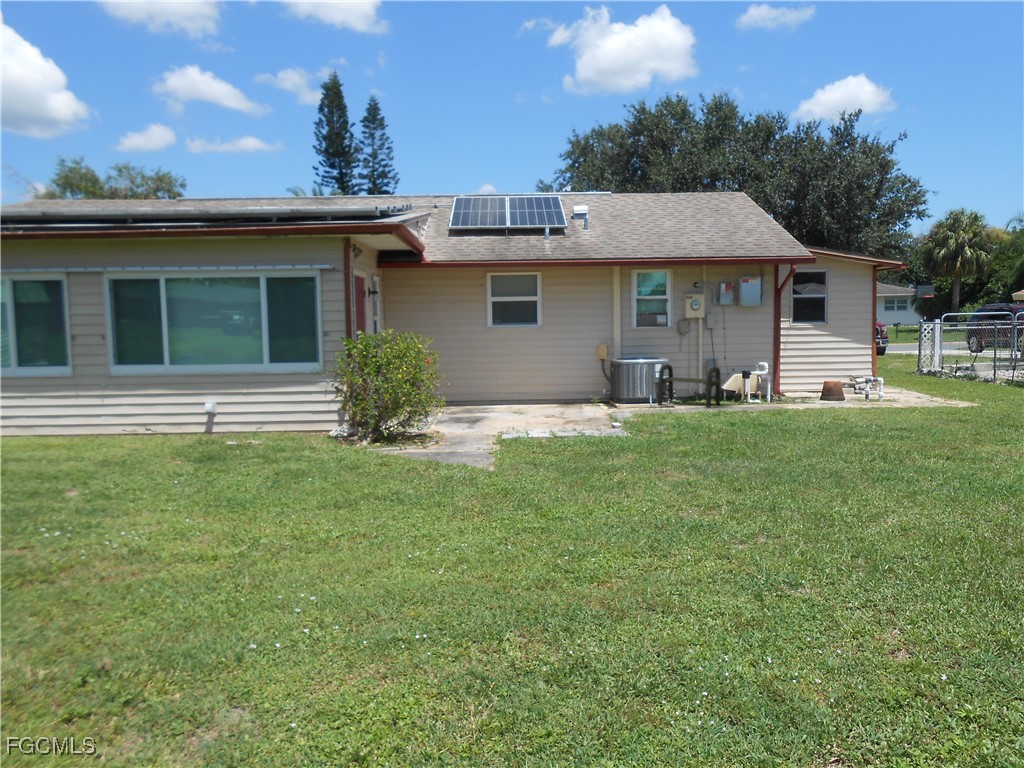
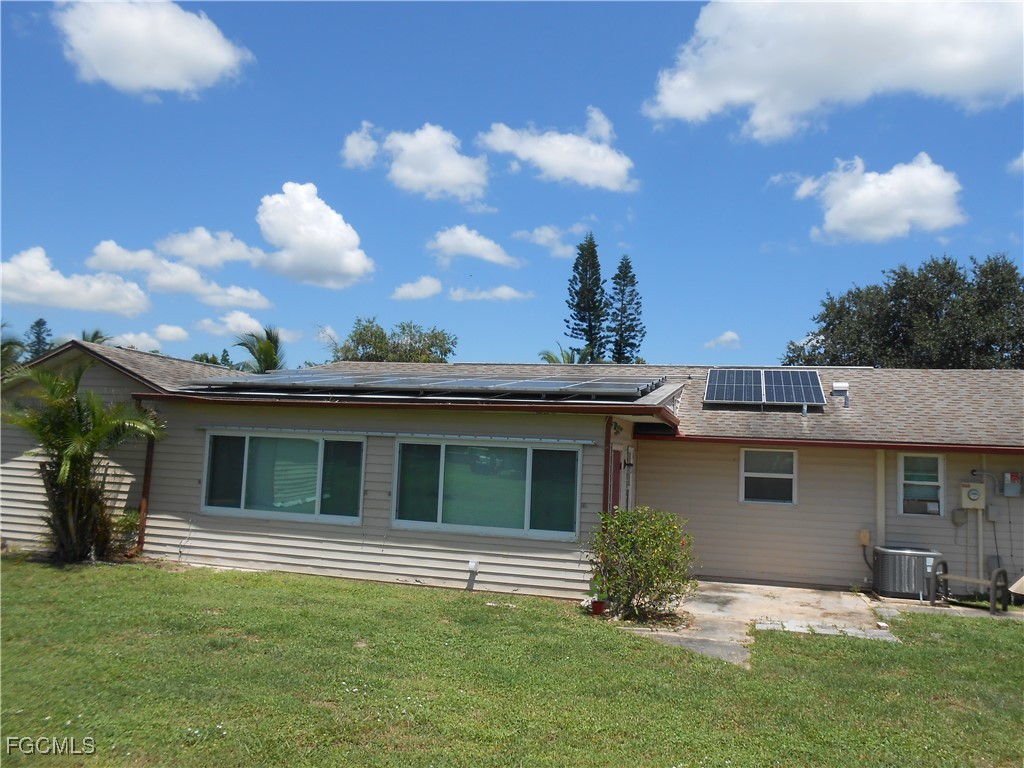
potted plant: none [327,401,361,442] -> present [582,575,609,614]

